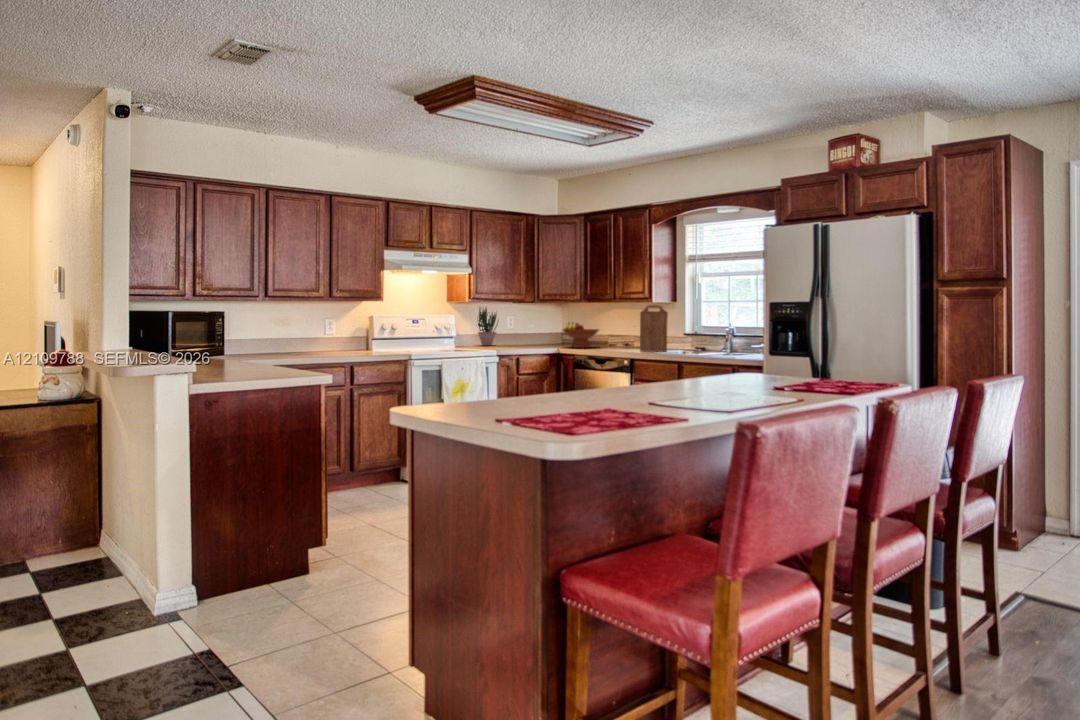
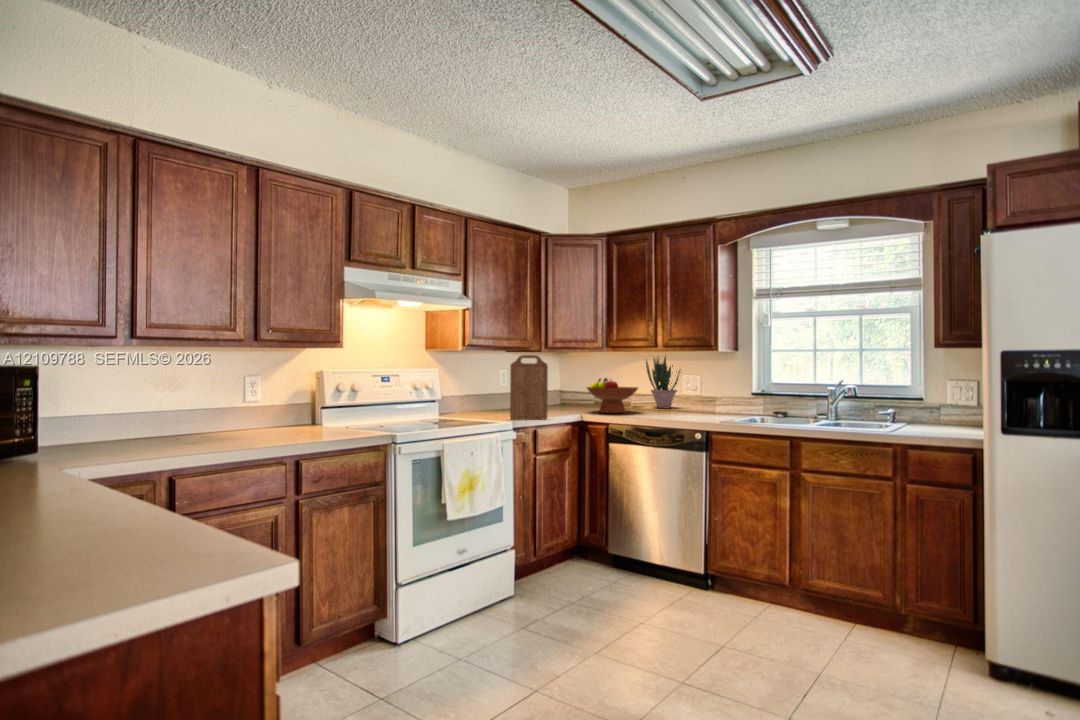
cutting board: present [640,305,668,352] -> present [510,355,548,419]
potted plant: present [478,308,498,346] -> present [646,356,682,408]

